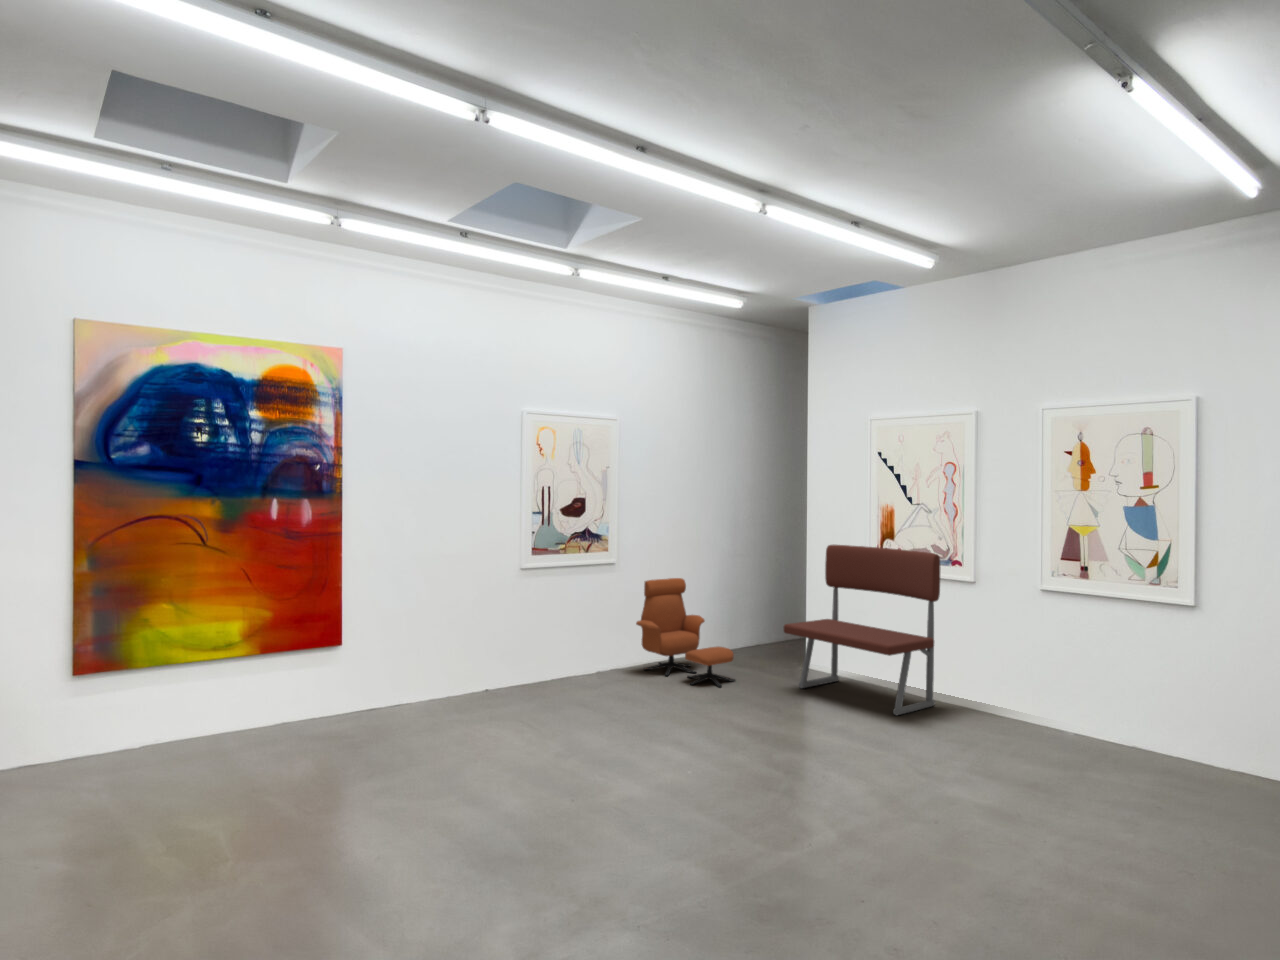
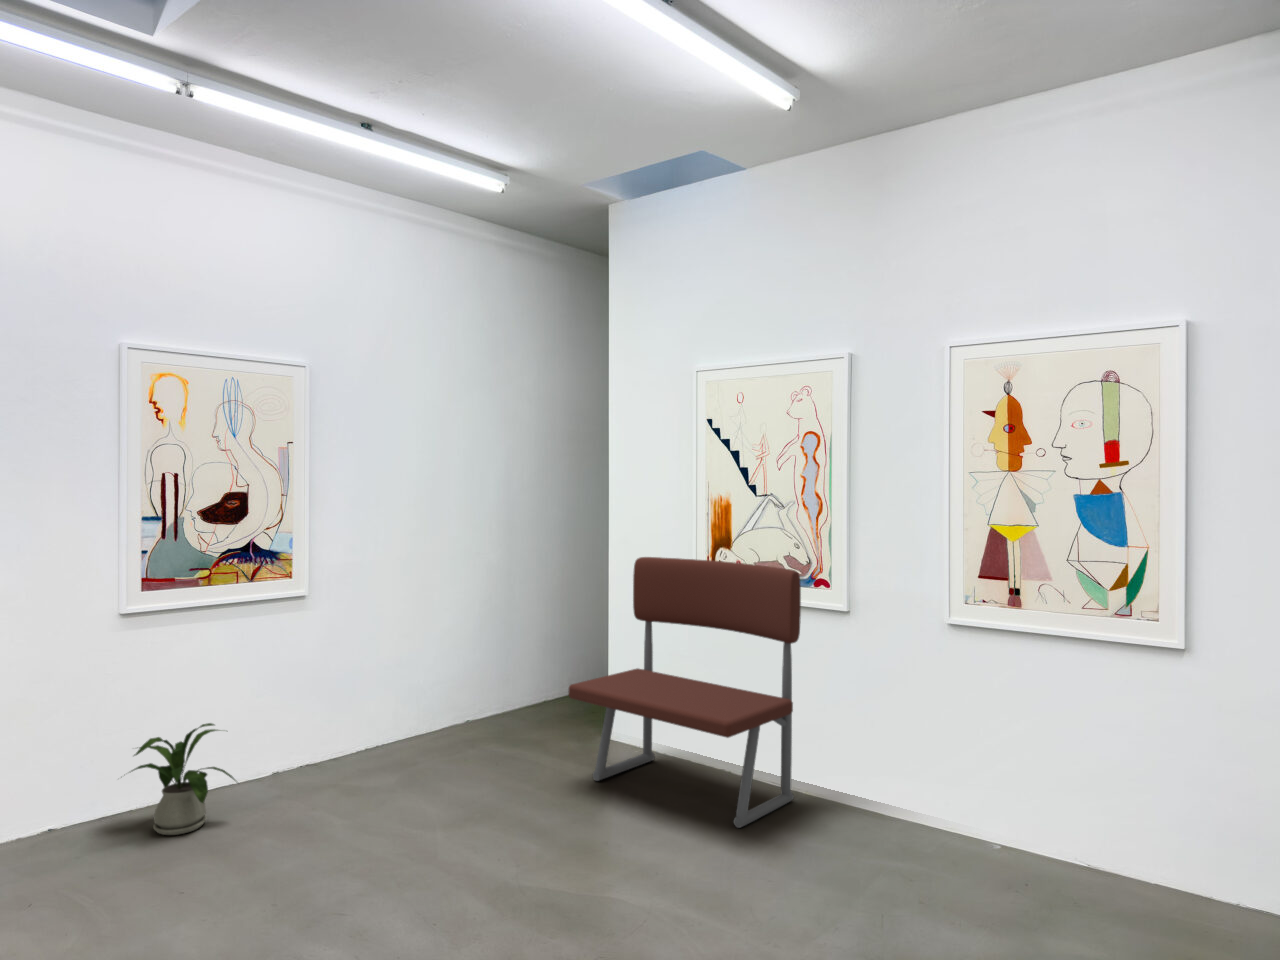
lounge chair: present [636,578,735,687] -> none [340,613,497,790]
house plant: none [524,632,590,695] -> present [132,723,235,835]

